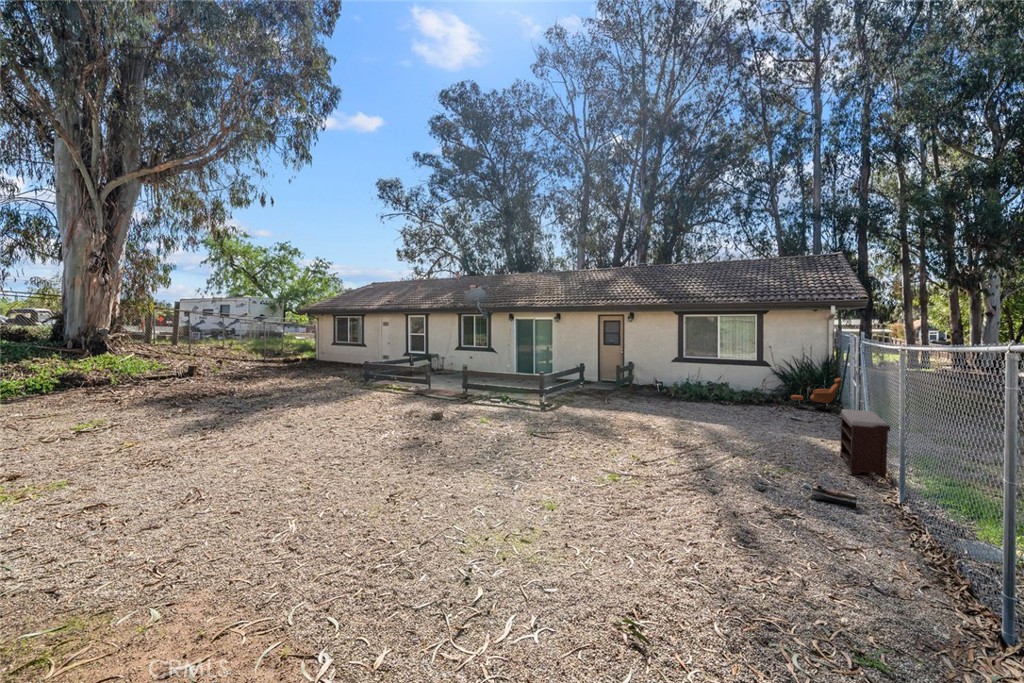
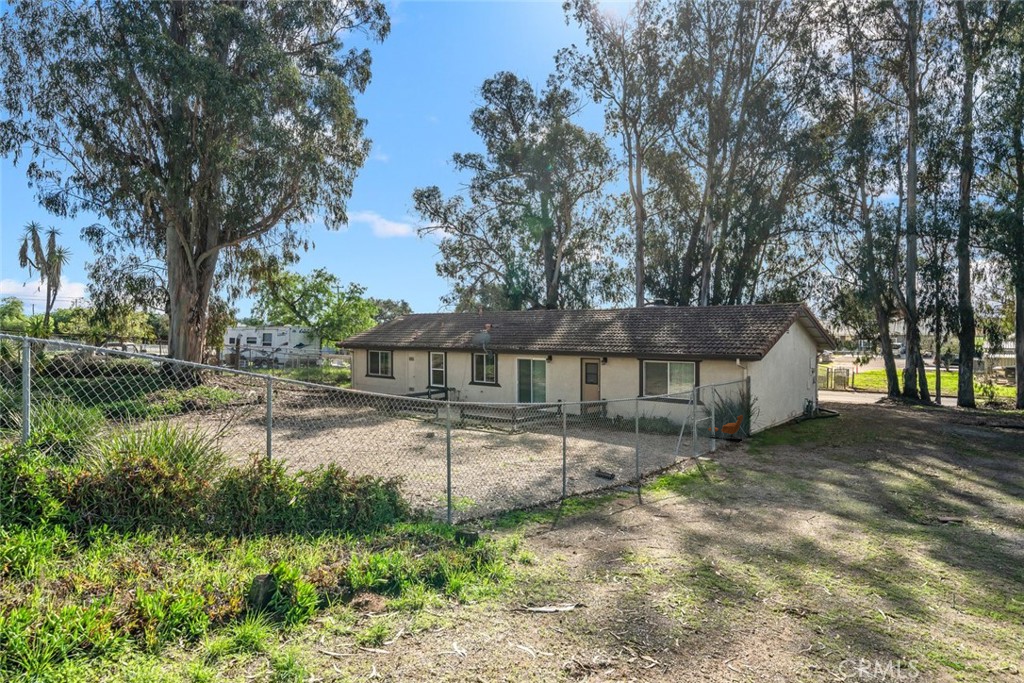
bench: present [840,409,890,479] -> none [660,435,693,475]

